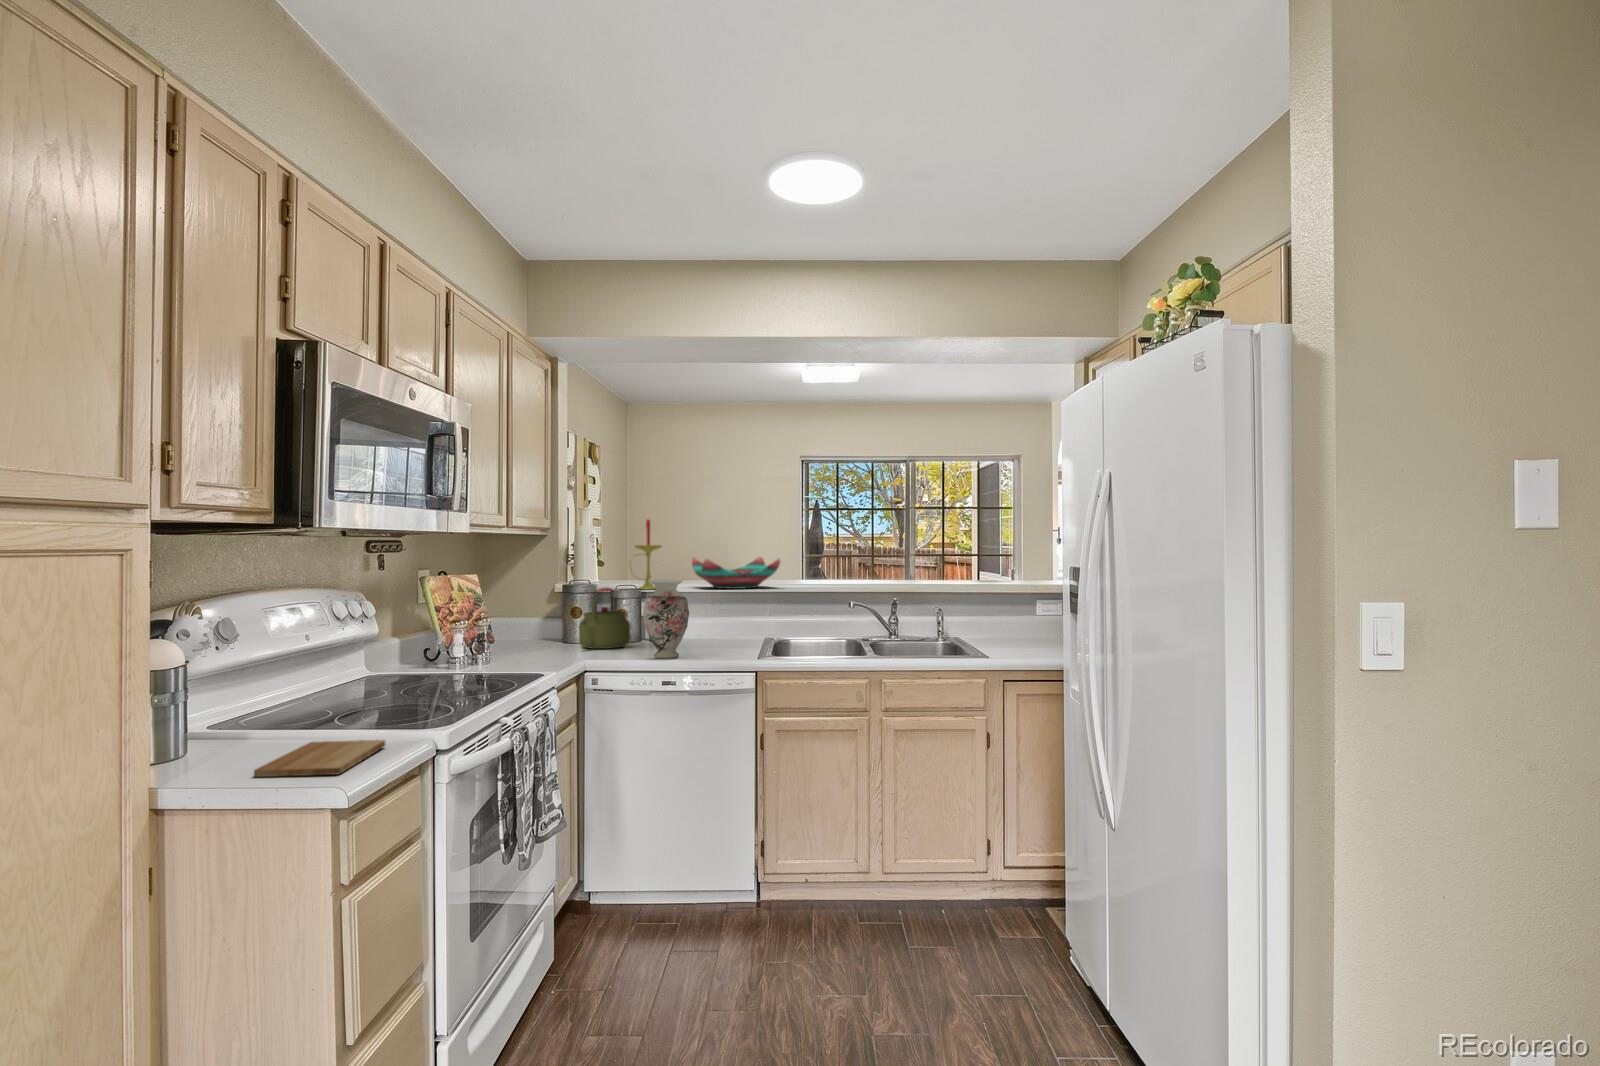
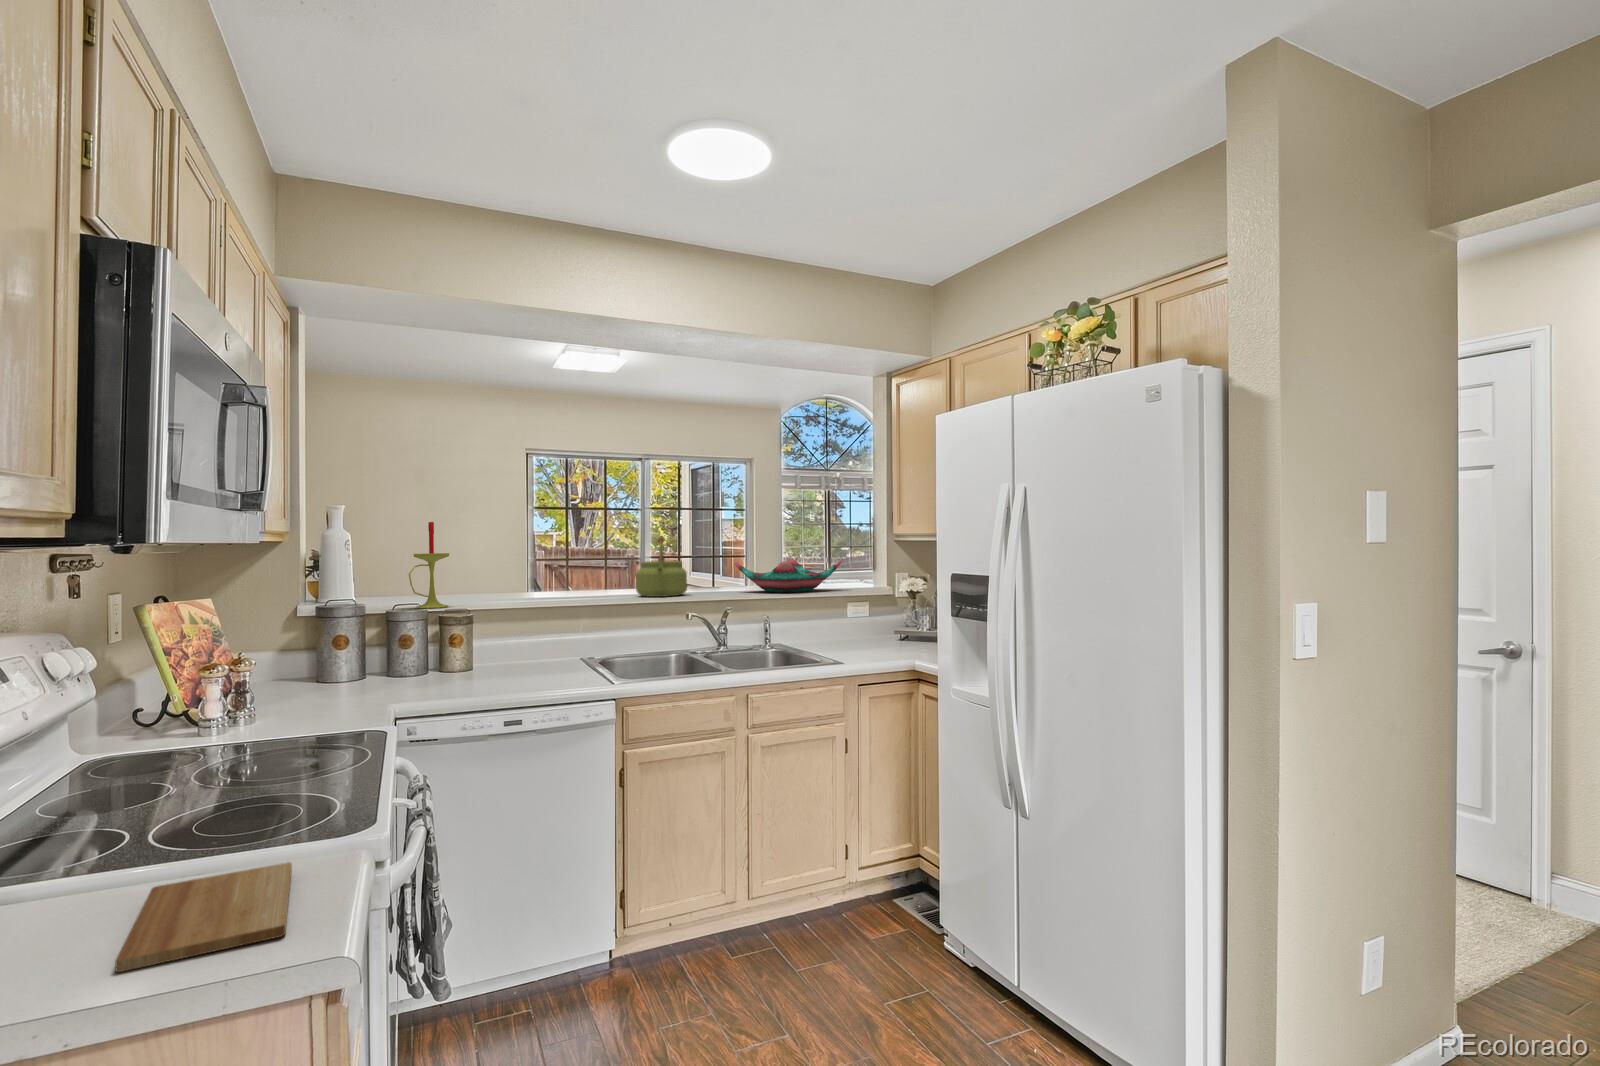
decorative bowl: present [692,557,780,589] -> present [735,559,842,593]
vase: present [643,578,689,659] -> none [462,593,520,693]
kettle: present [579,587,631,649] -> present [636,537,687,597]

